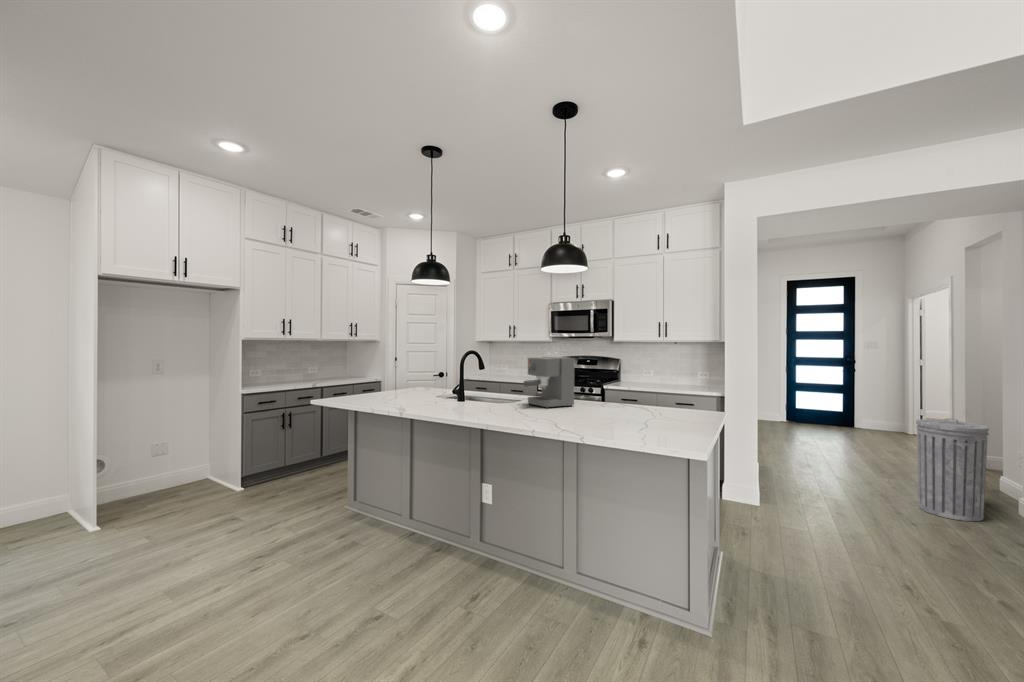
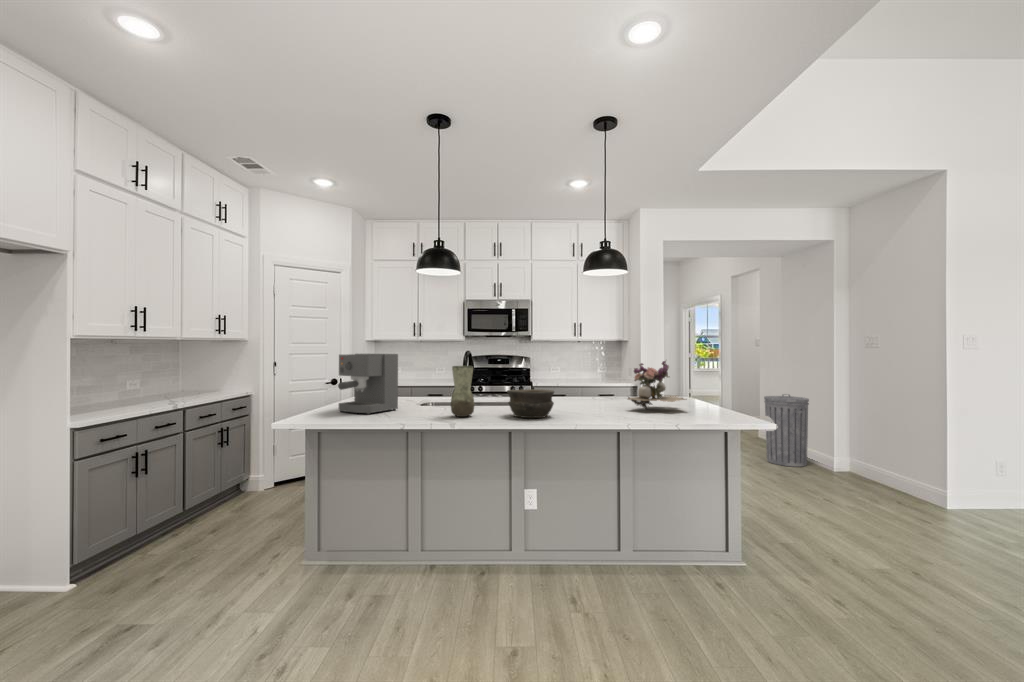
coffee maker: present [523,357,575,408] -> present [338,354,398,414]
vase: none [416,366,435,407] -> present [451,366,475,417]
flower arrangement: none [567,367,632,416] -> present [628,361,686,409]
bowl: none [451,388,491,413] -> present [507,389,554,418]

